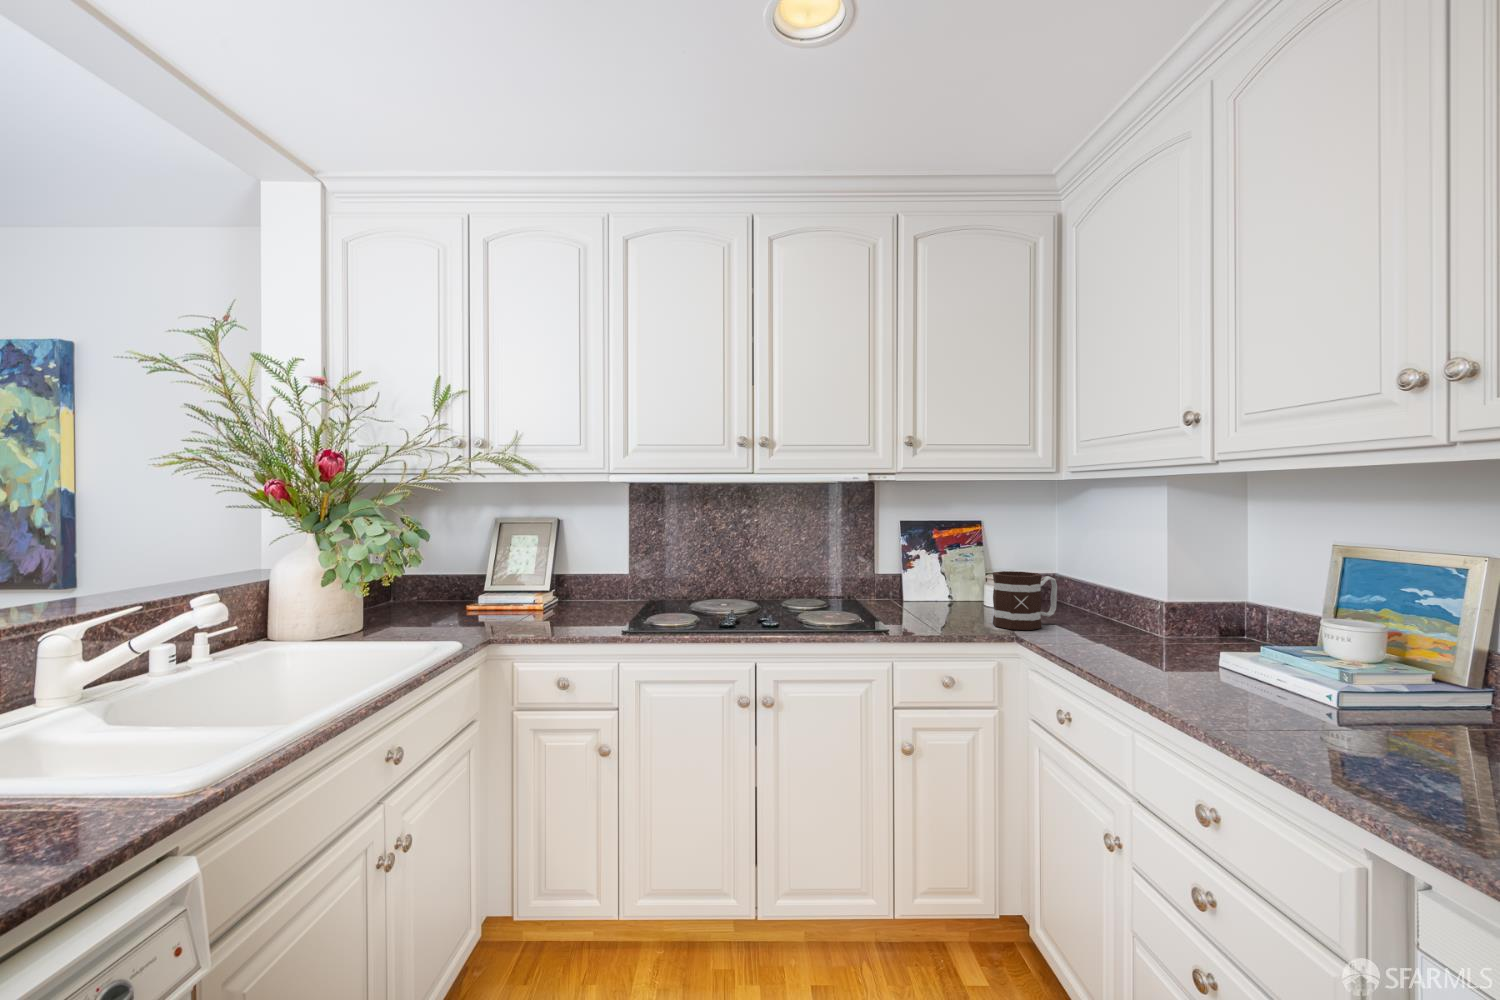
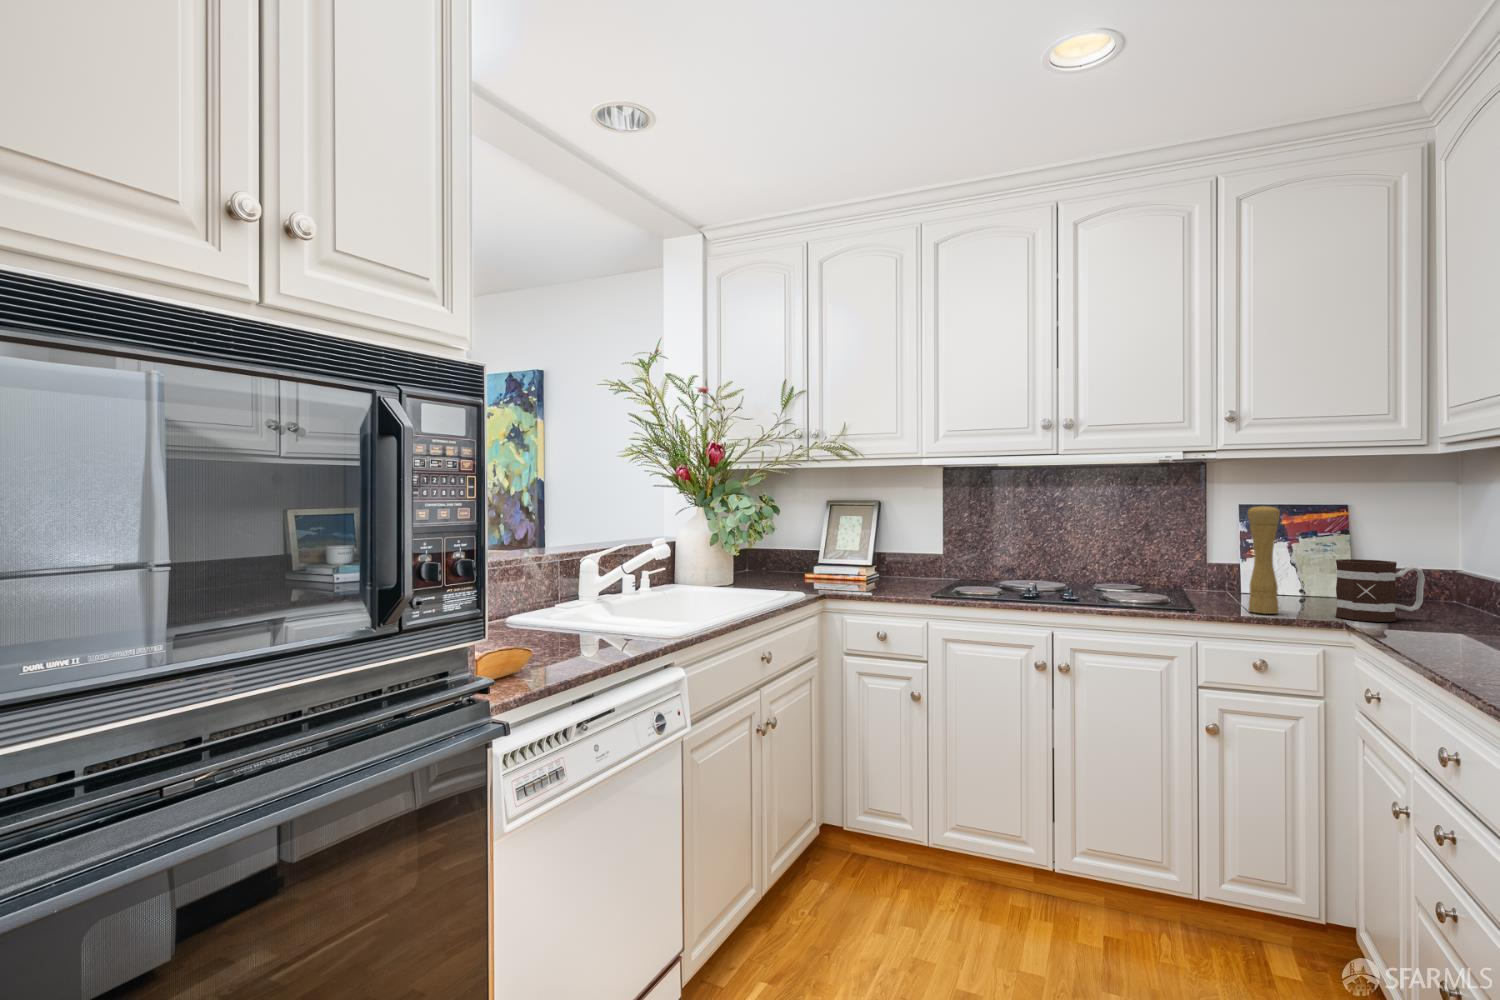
pepper mill: none [925,523,952,628] -> present [1248,505,1280,614]

